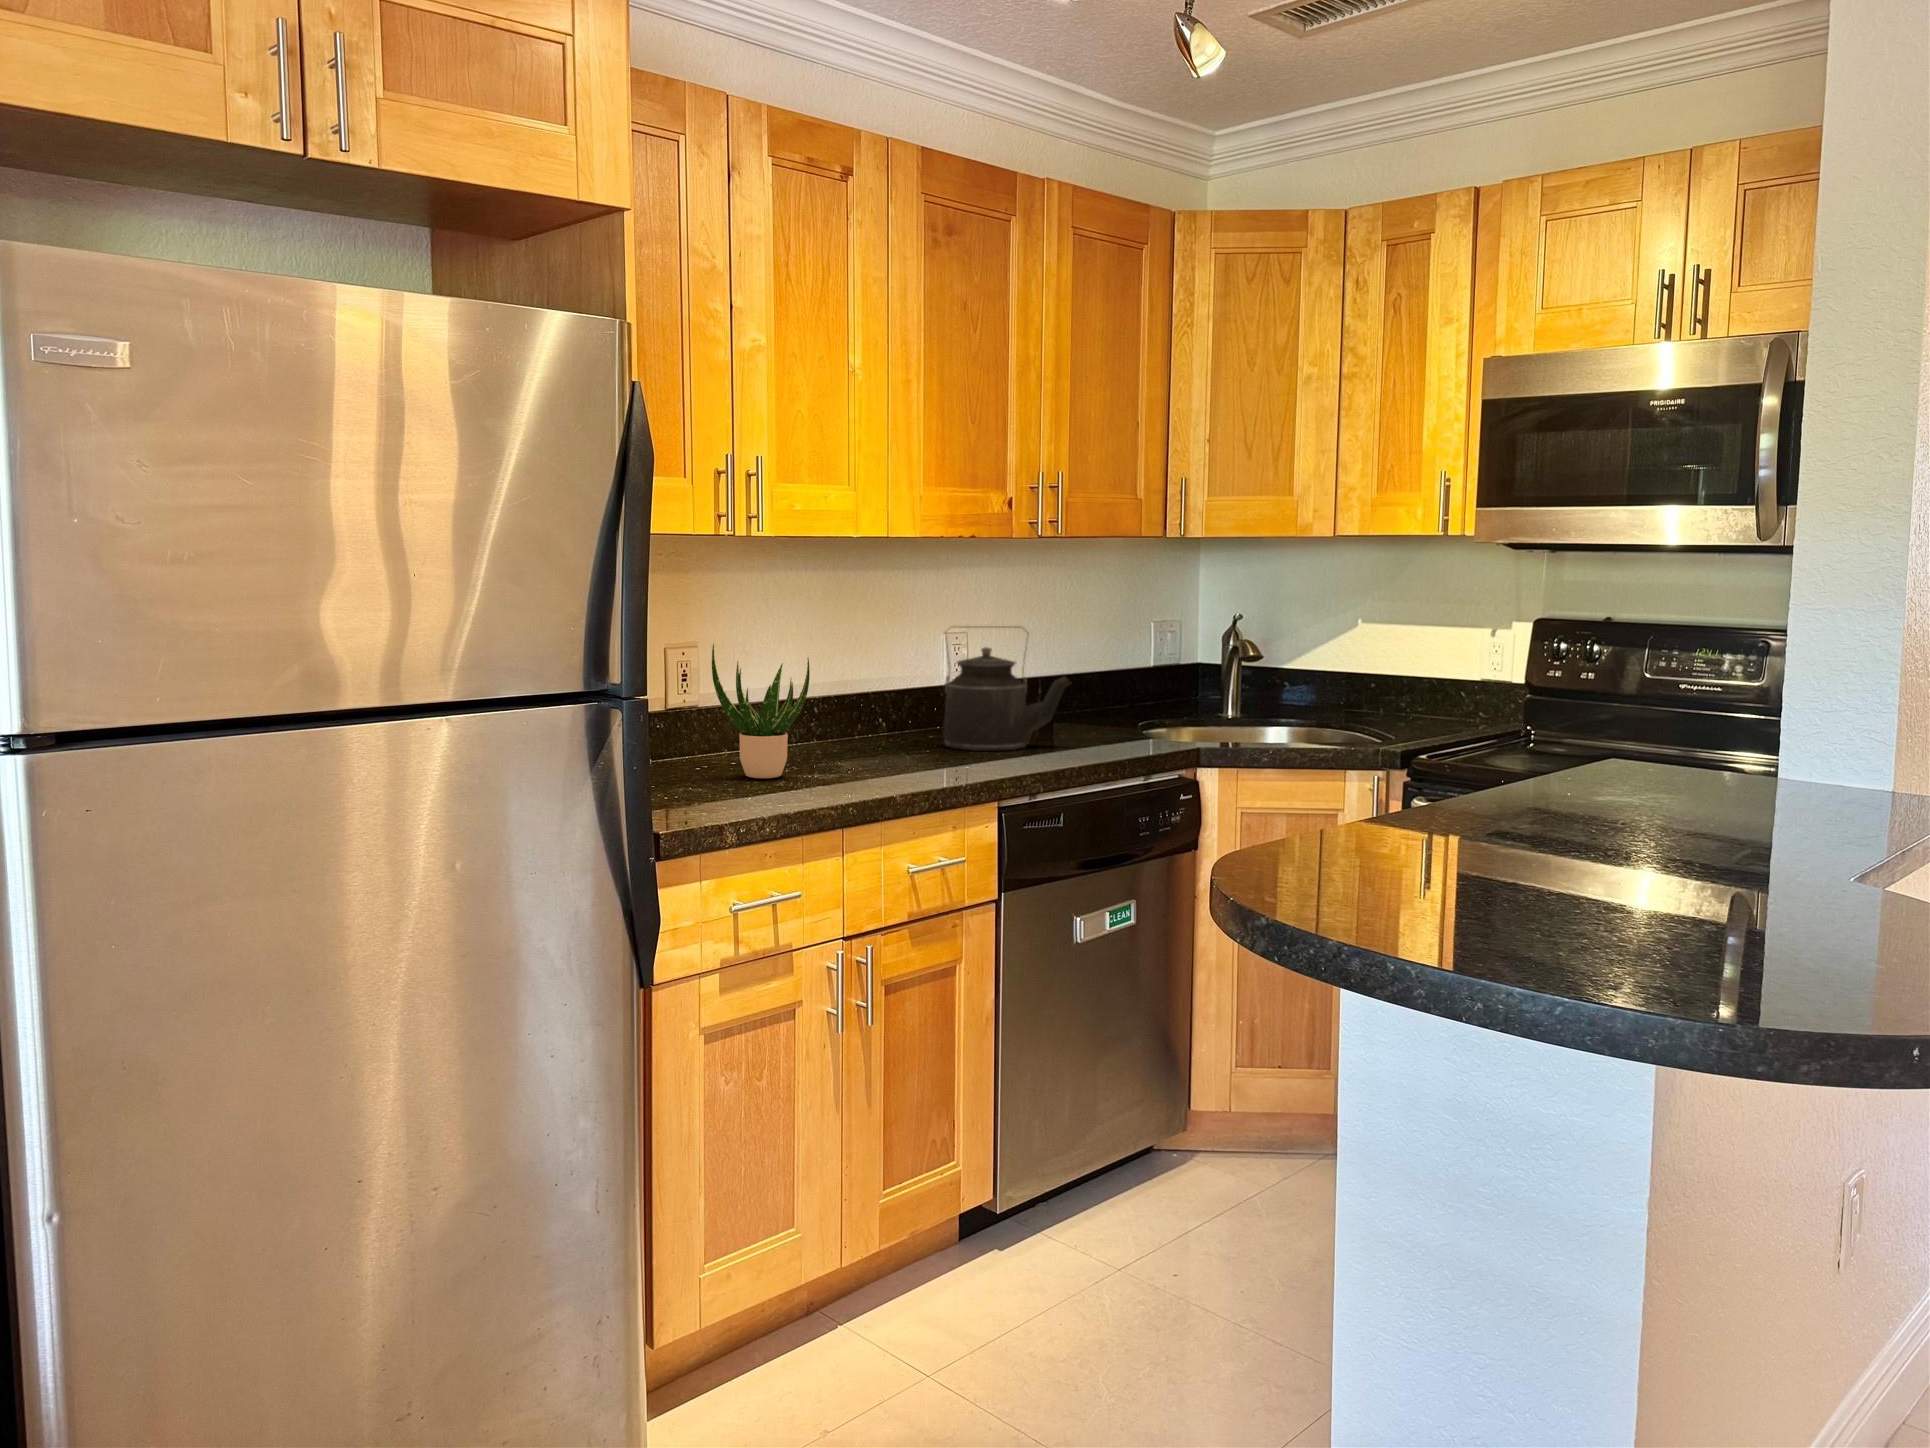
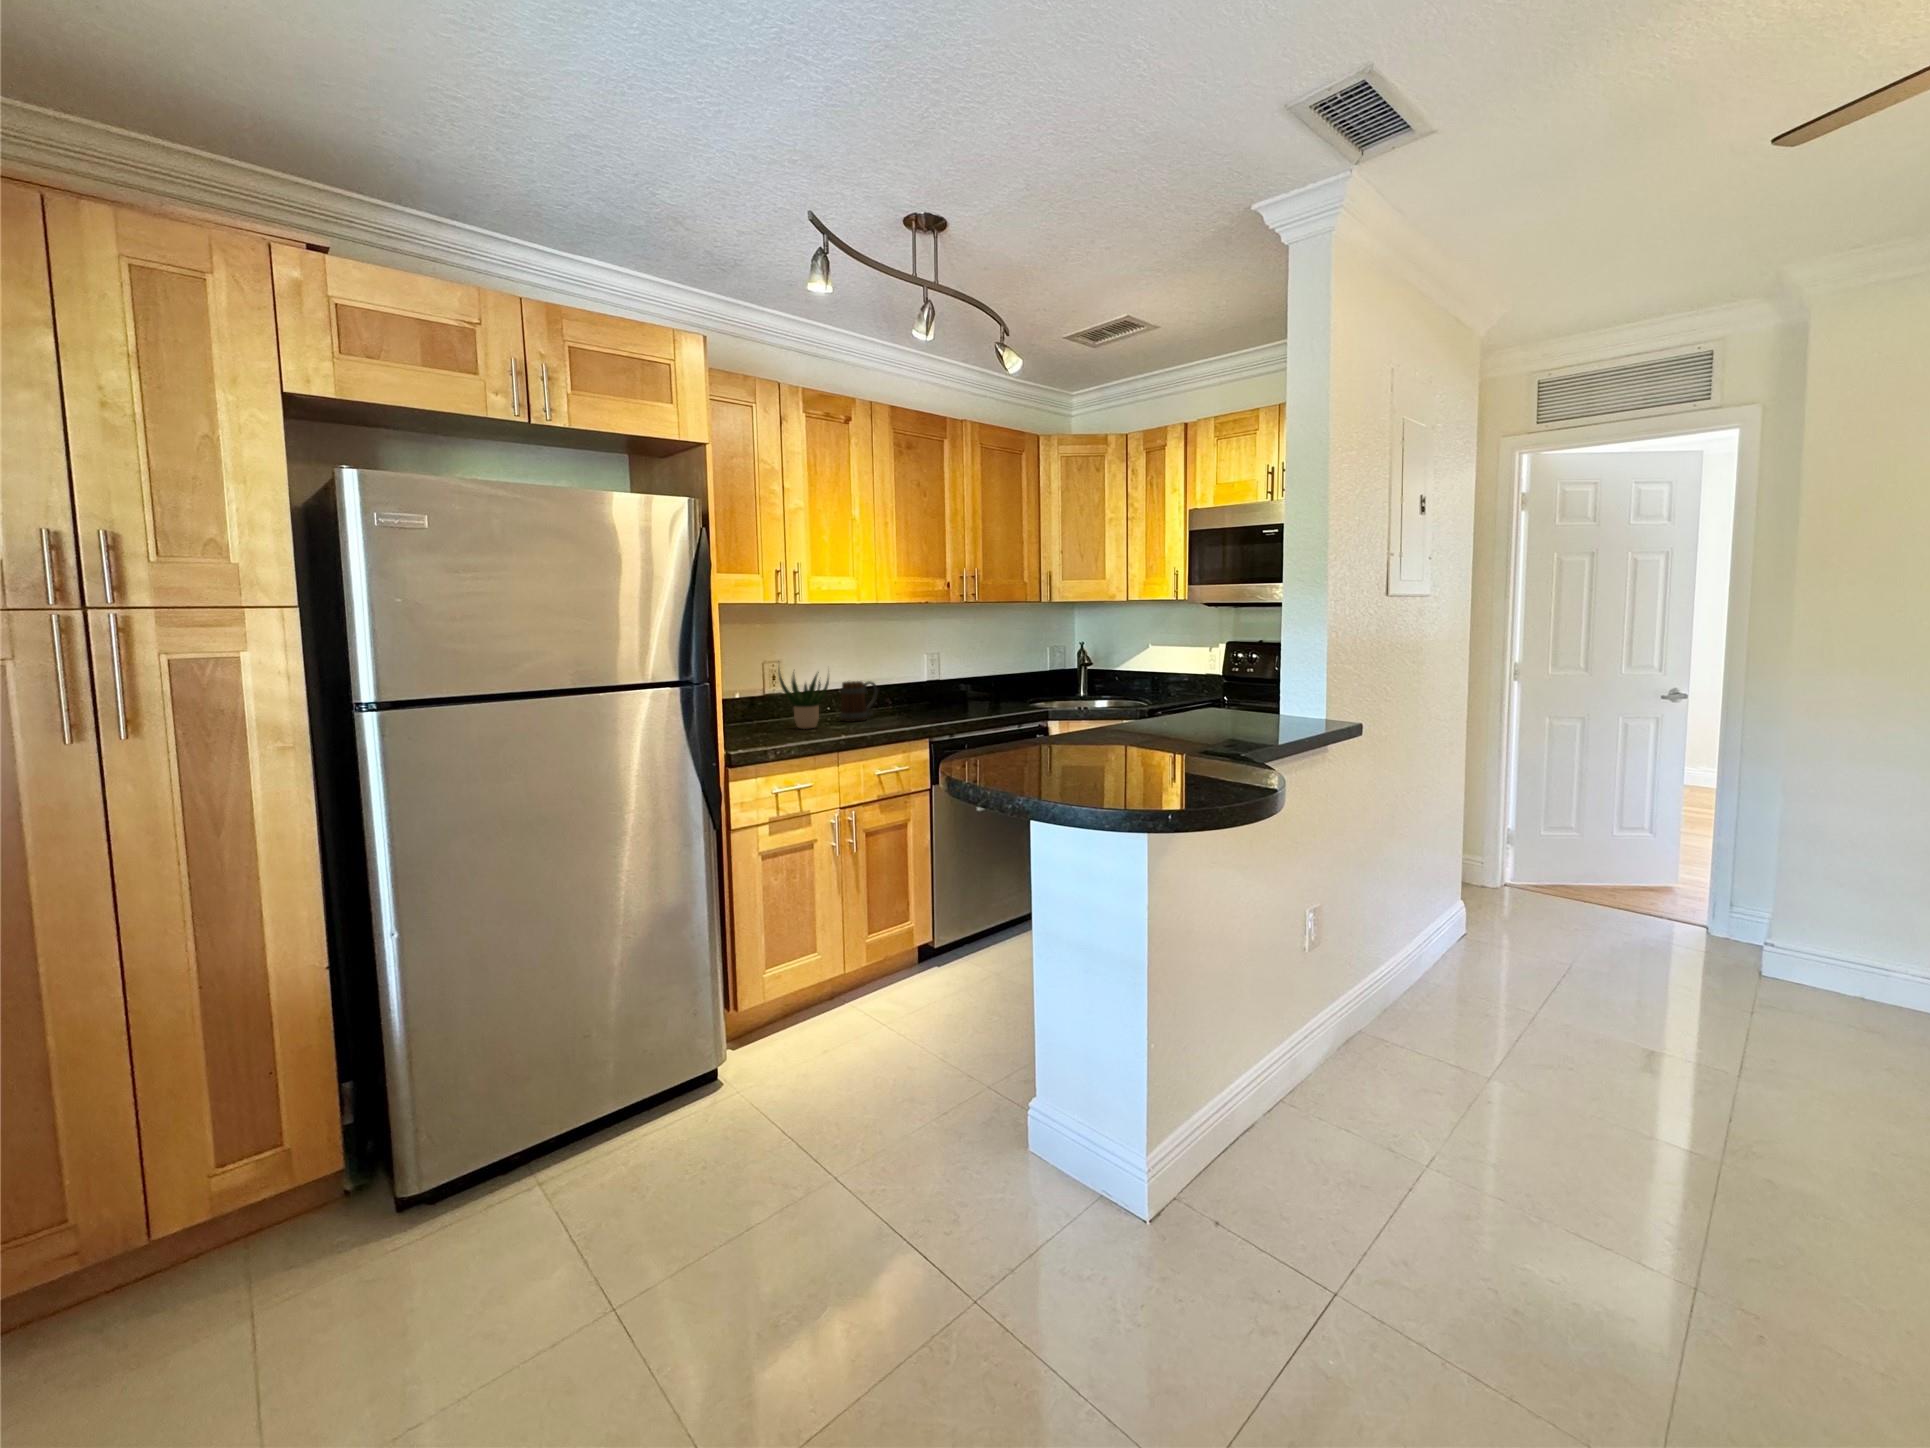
kettle: present [943,626,1071,751] -> none [915,650,982,714]
mug: none [813,685,883,764] -> present [840,681,878,722]

